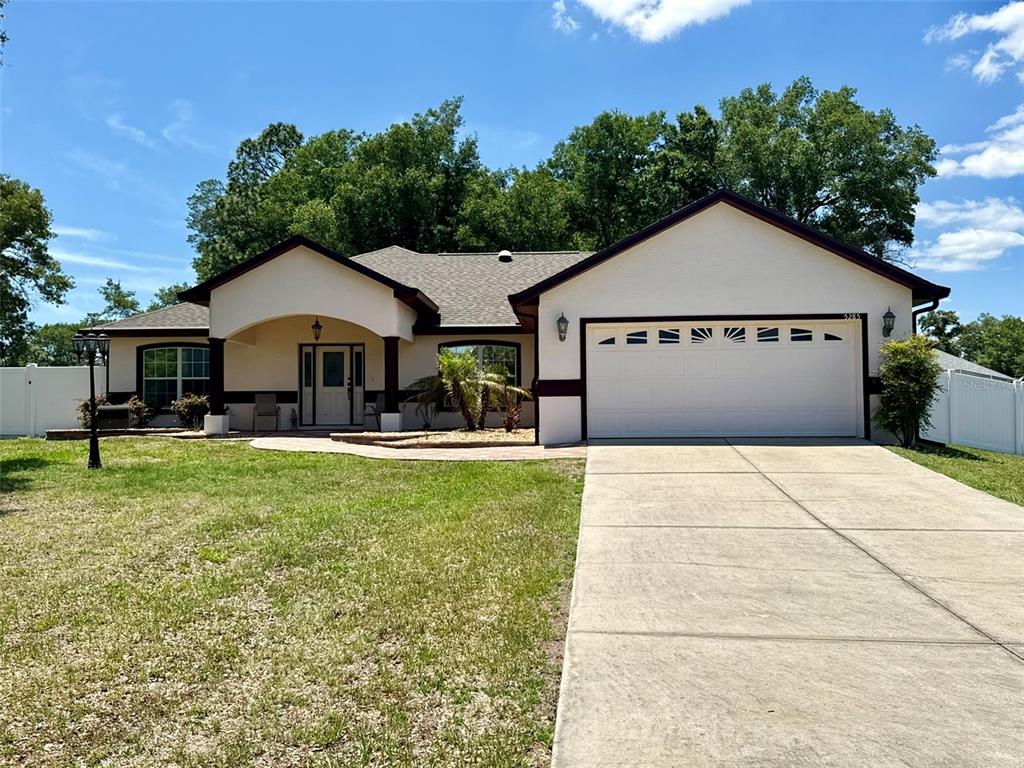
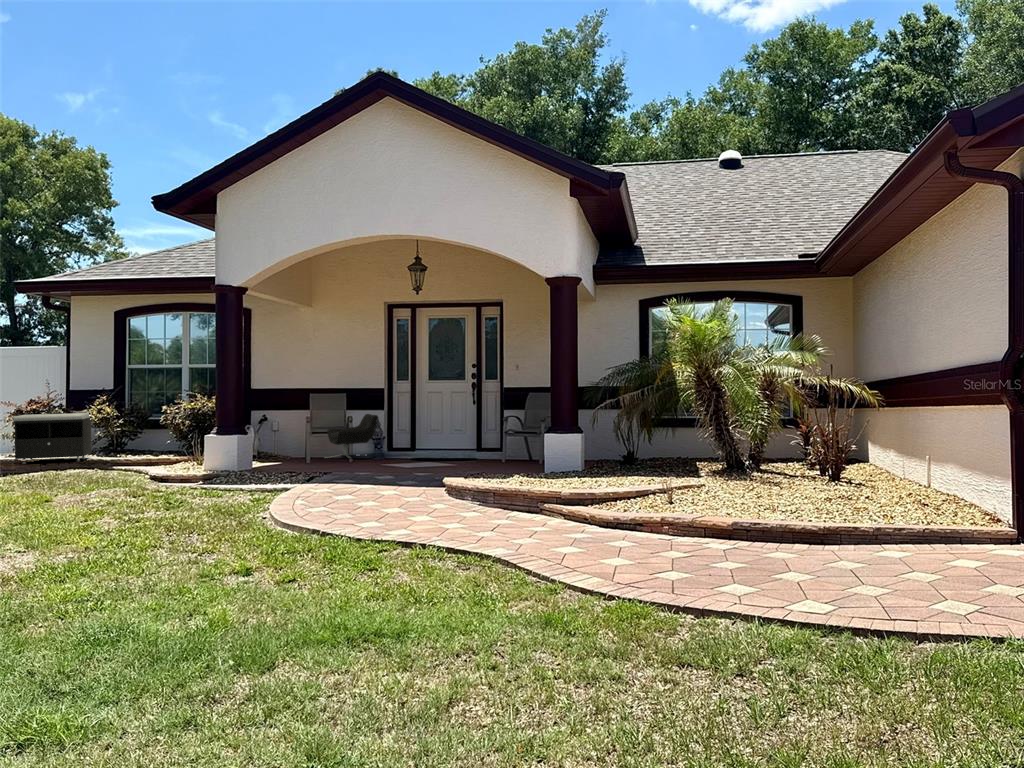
lounge chair: none [266,405,295,428] -> present [327,414,378,458]

